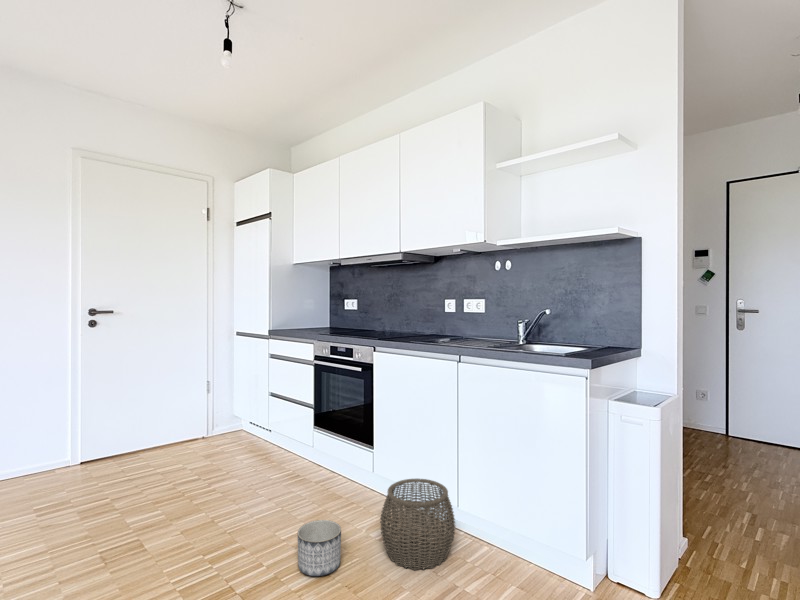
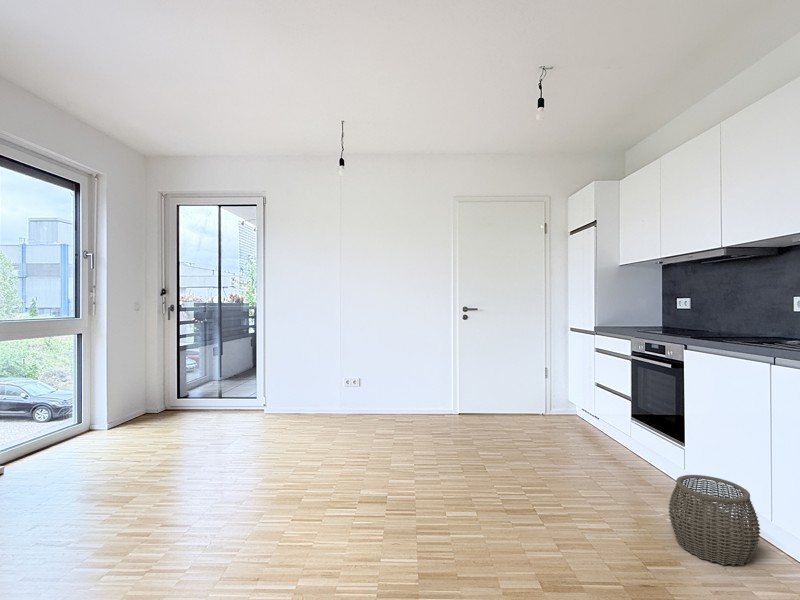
planter: present [297,520,341,576] -> none [587,485,627,530]

